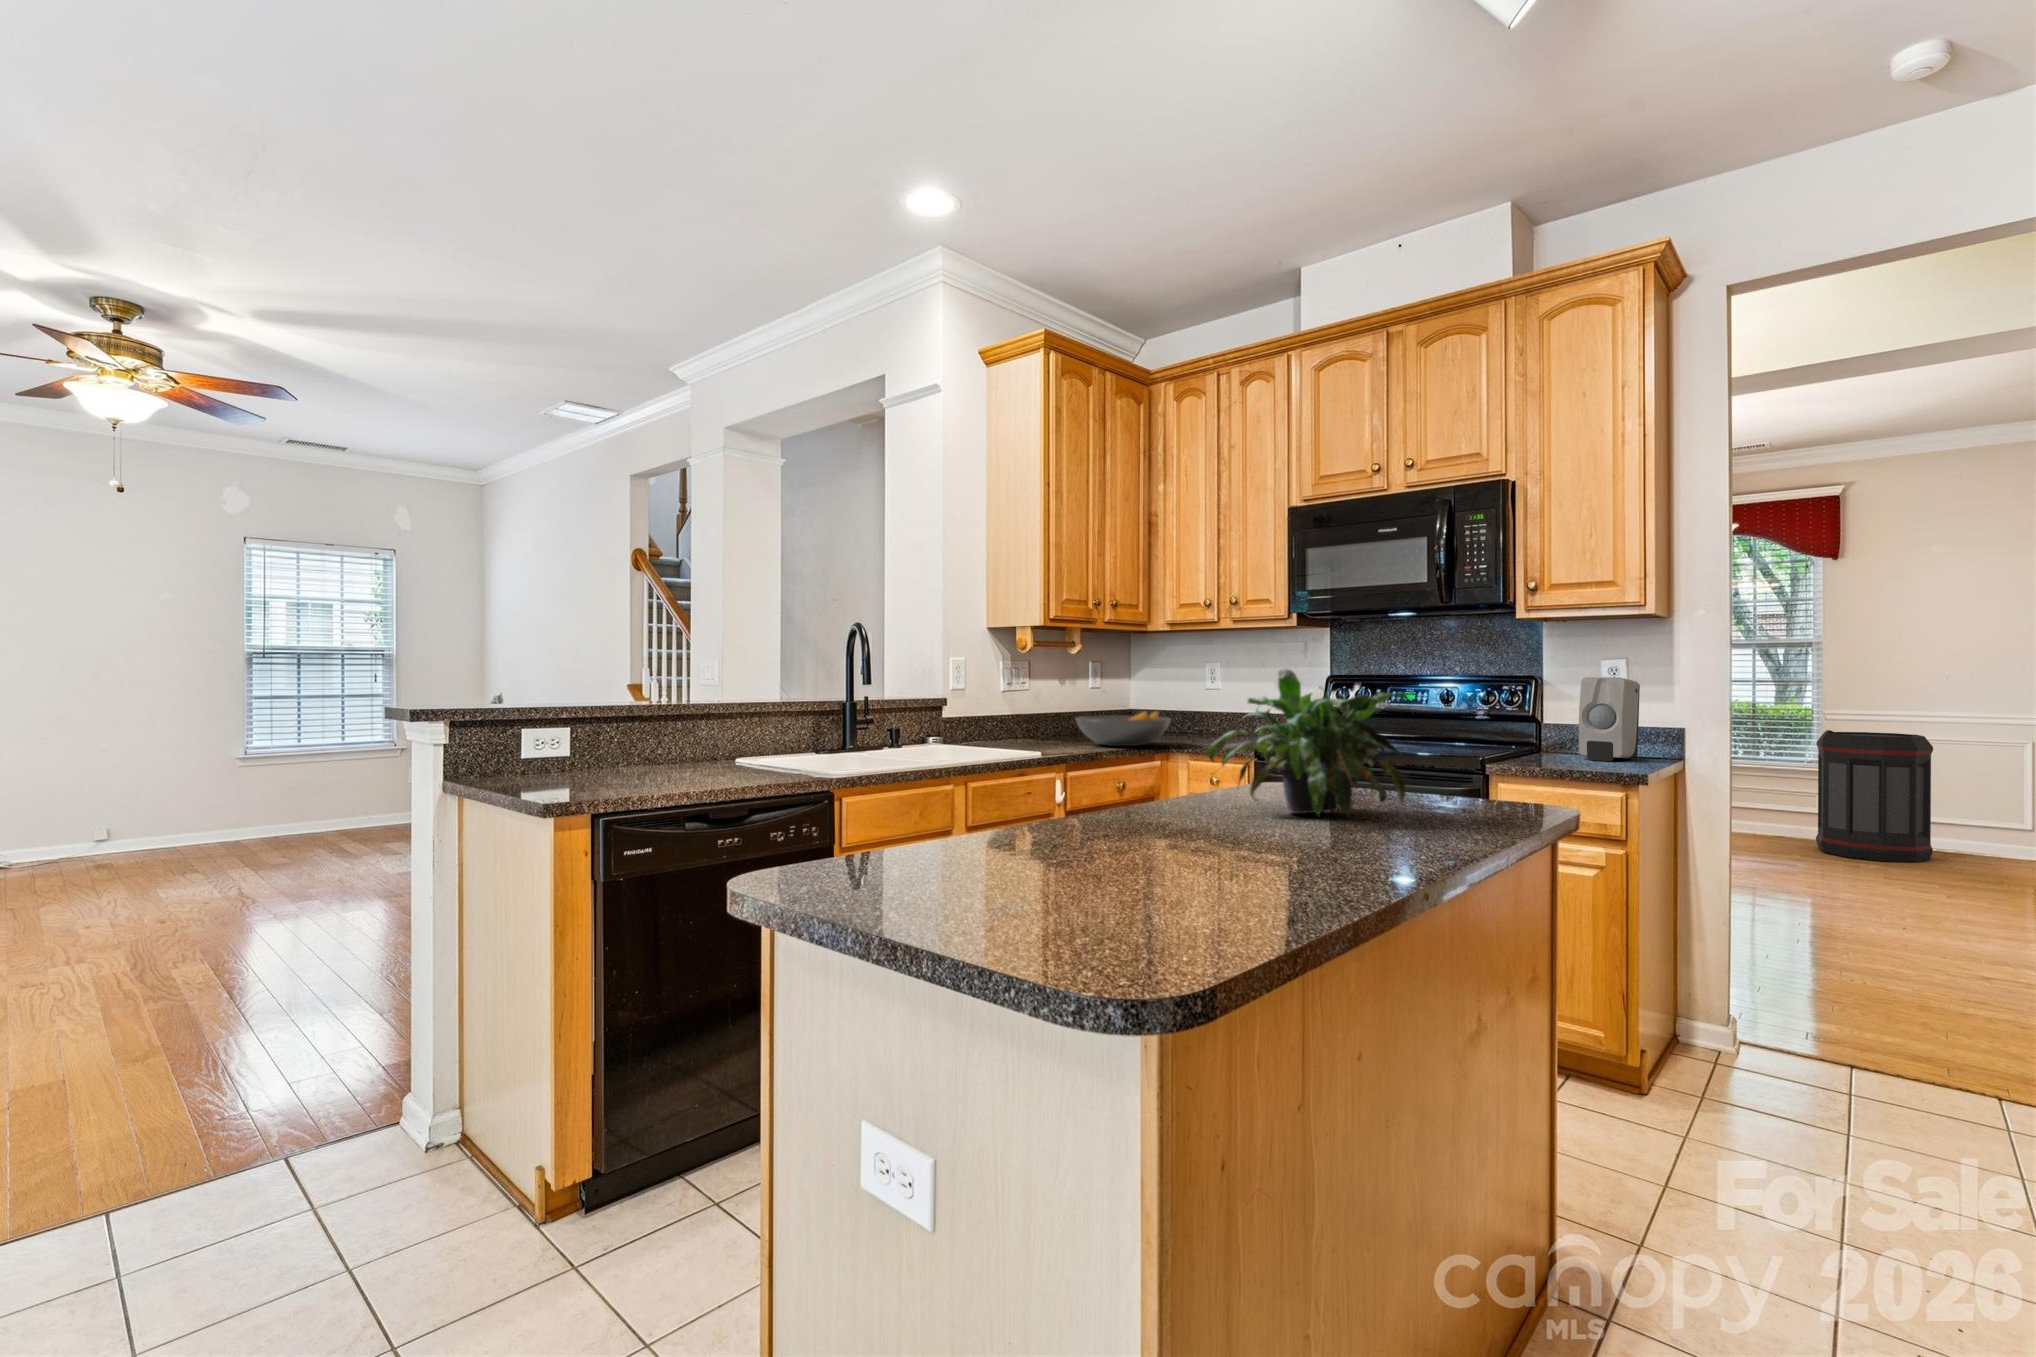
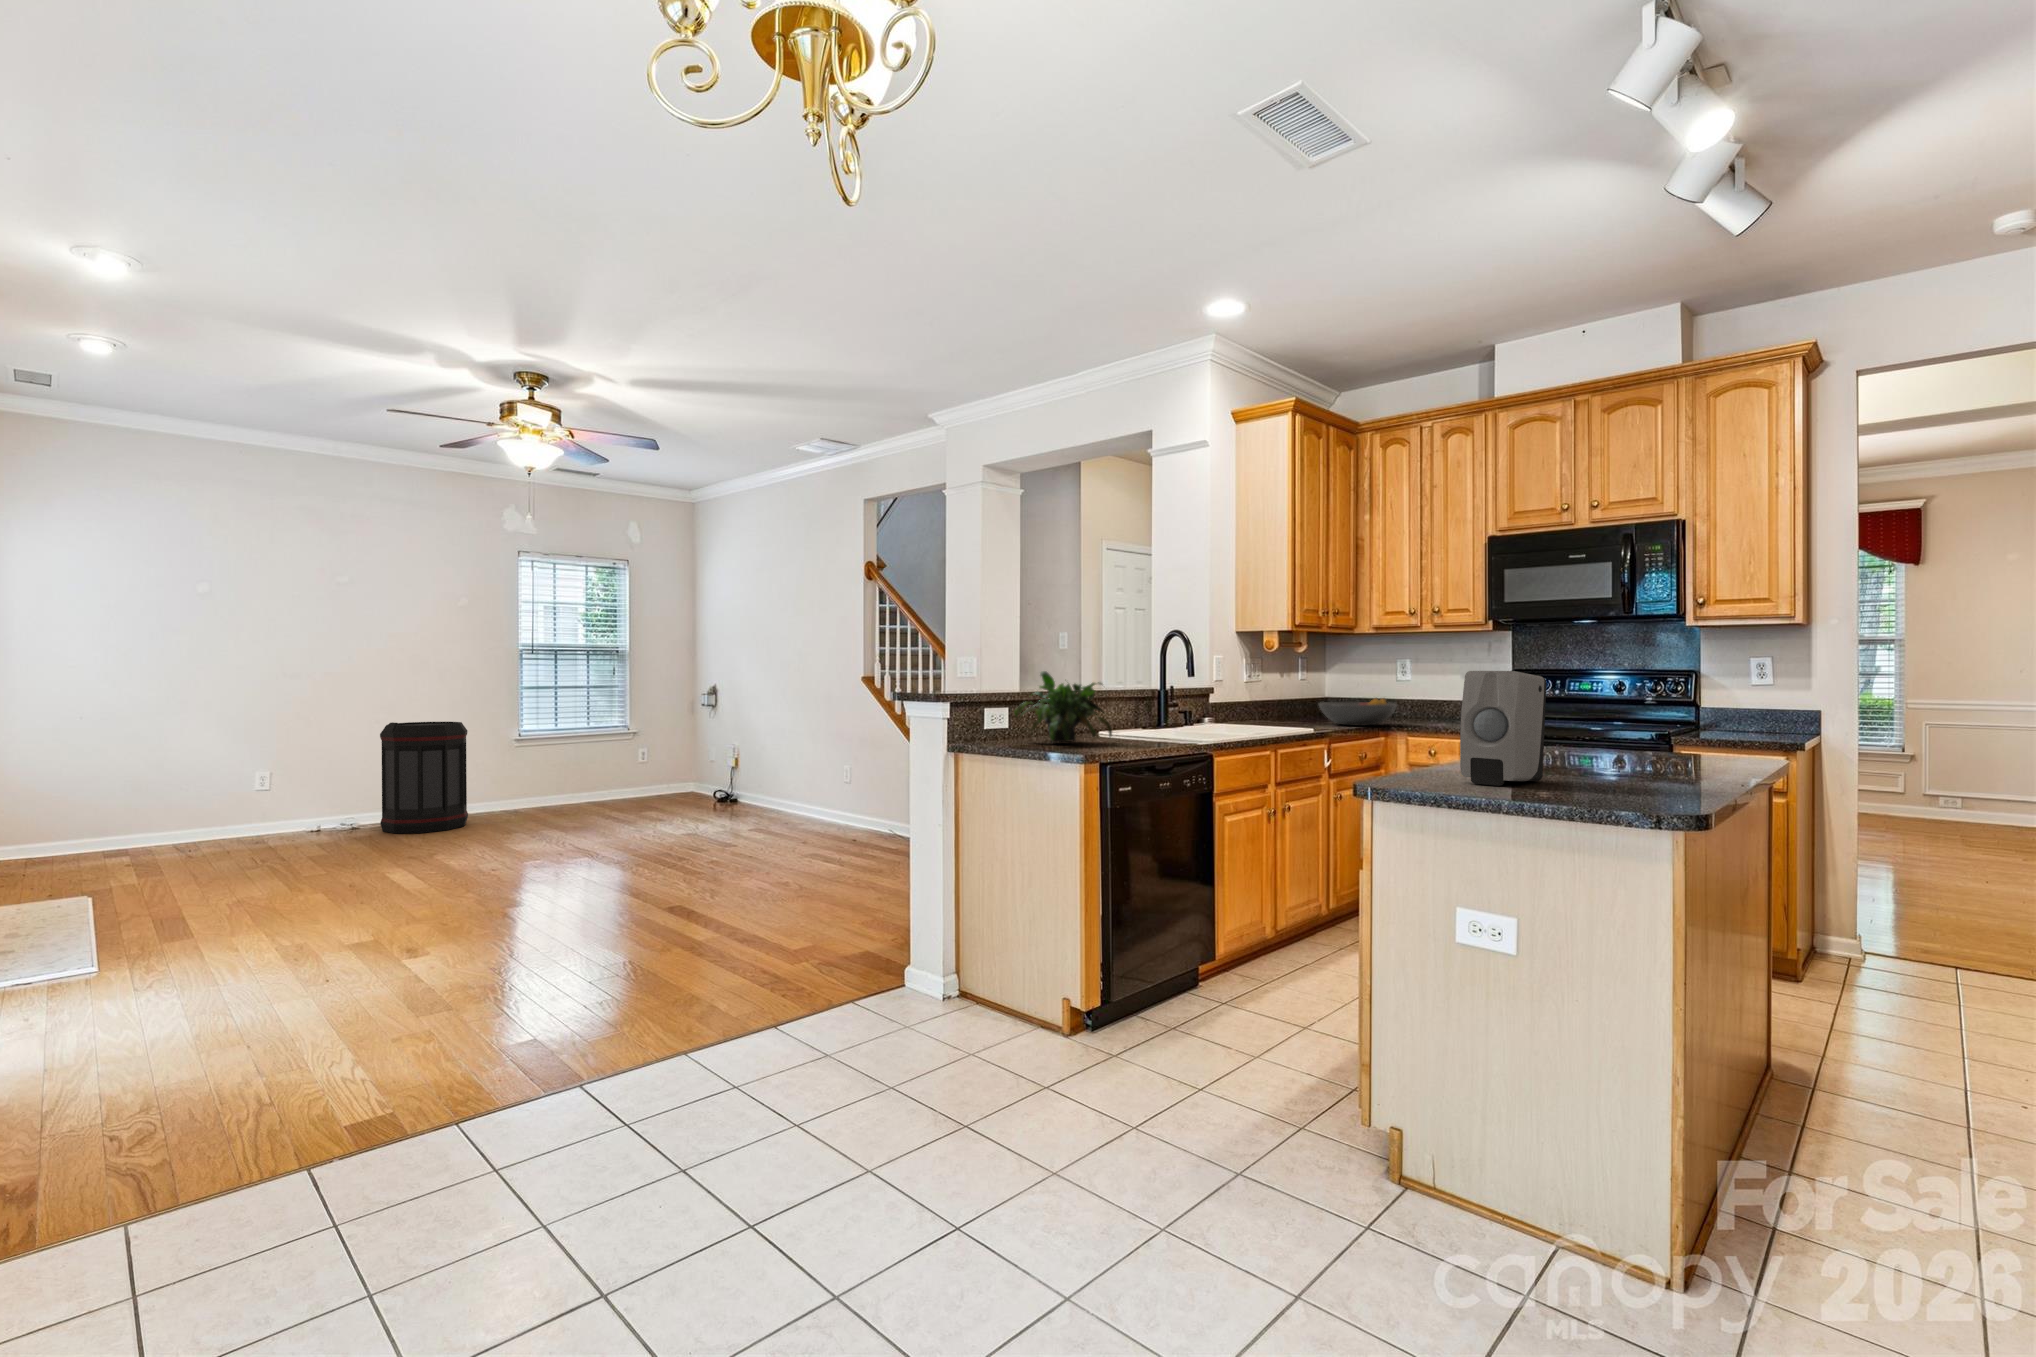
potted plant: present [1208,669,1408,815] -> present [1014,671,1112,743]
soap dispenser: present [1579,677,1640,761] -> present [1460,671,1546,786]
trash can: present [1816,730,1933,862] -> present [380,722,468,833]

